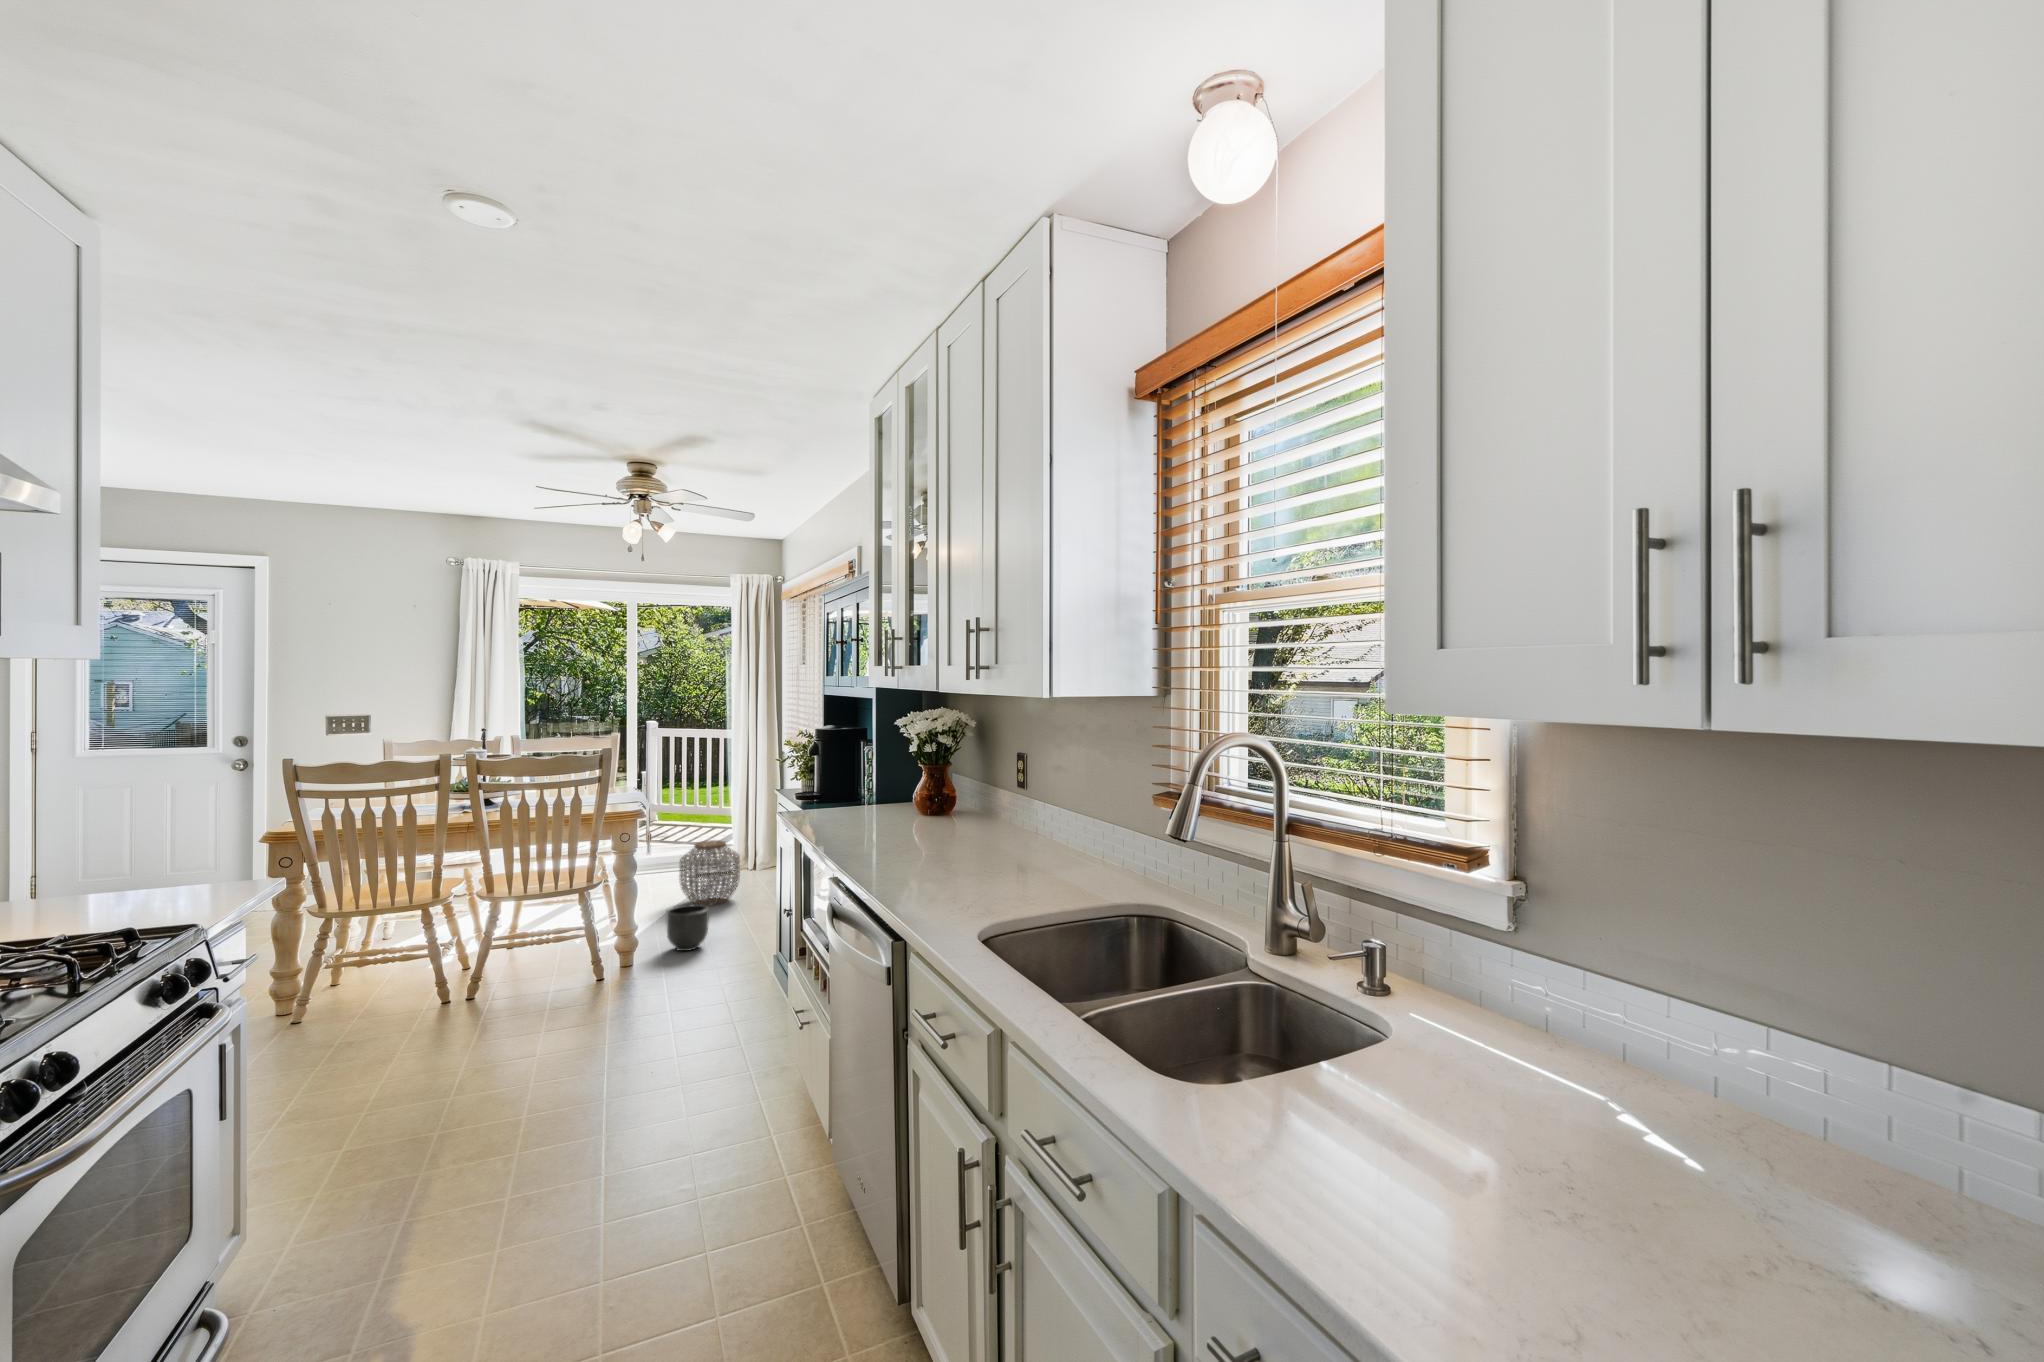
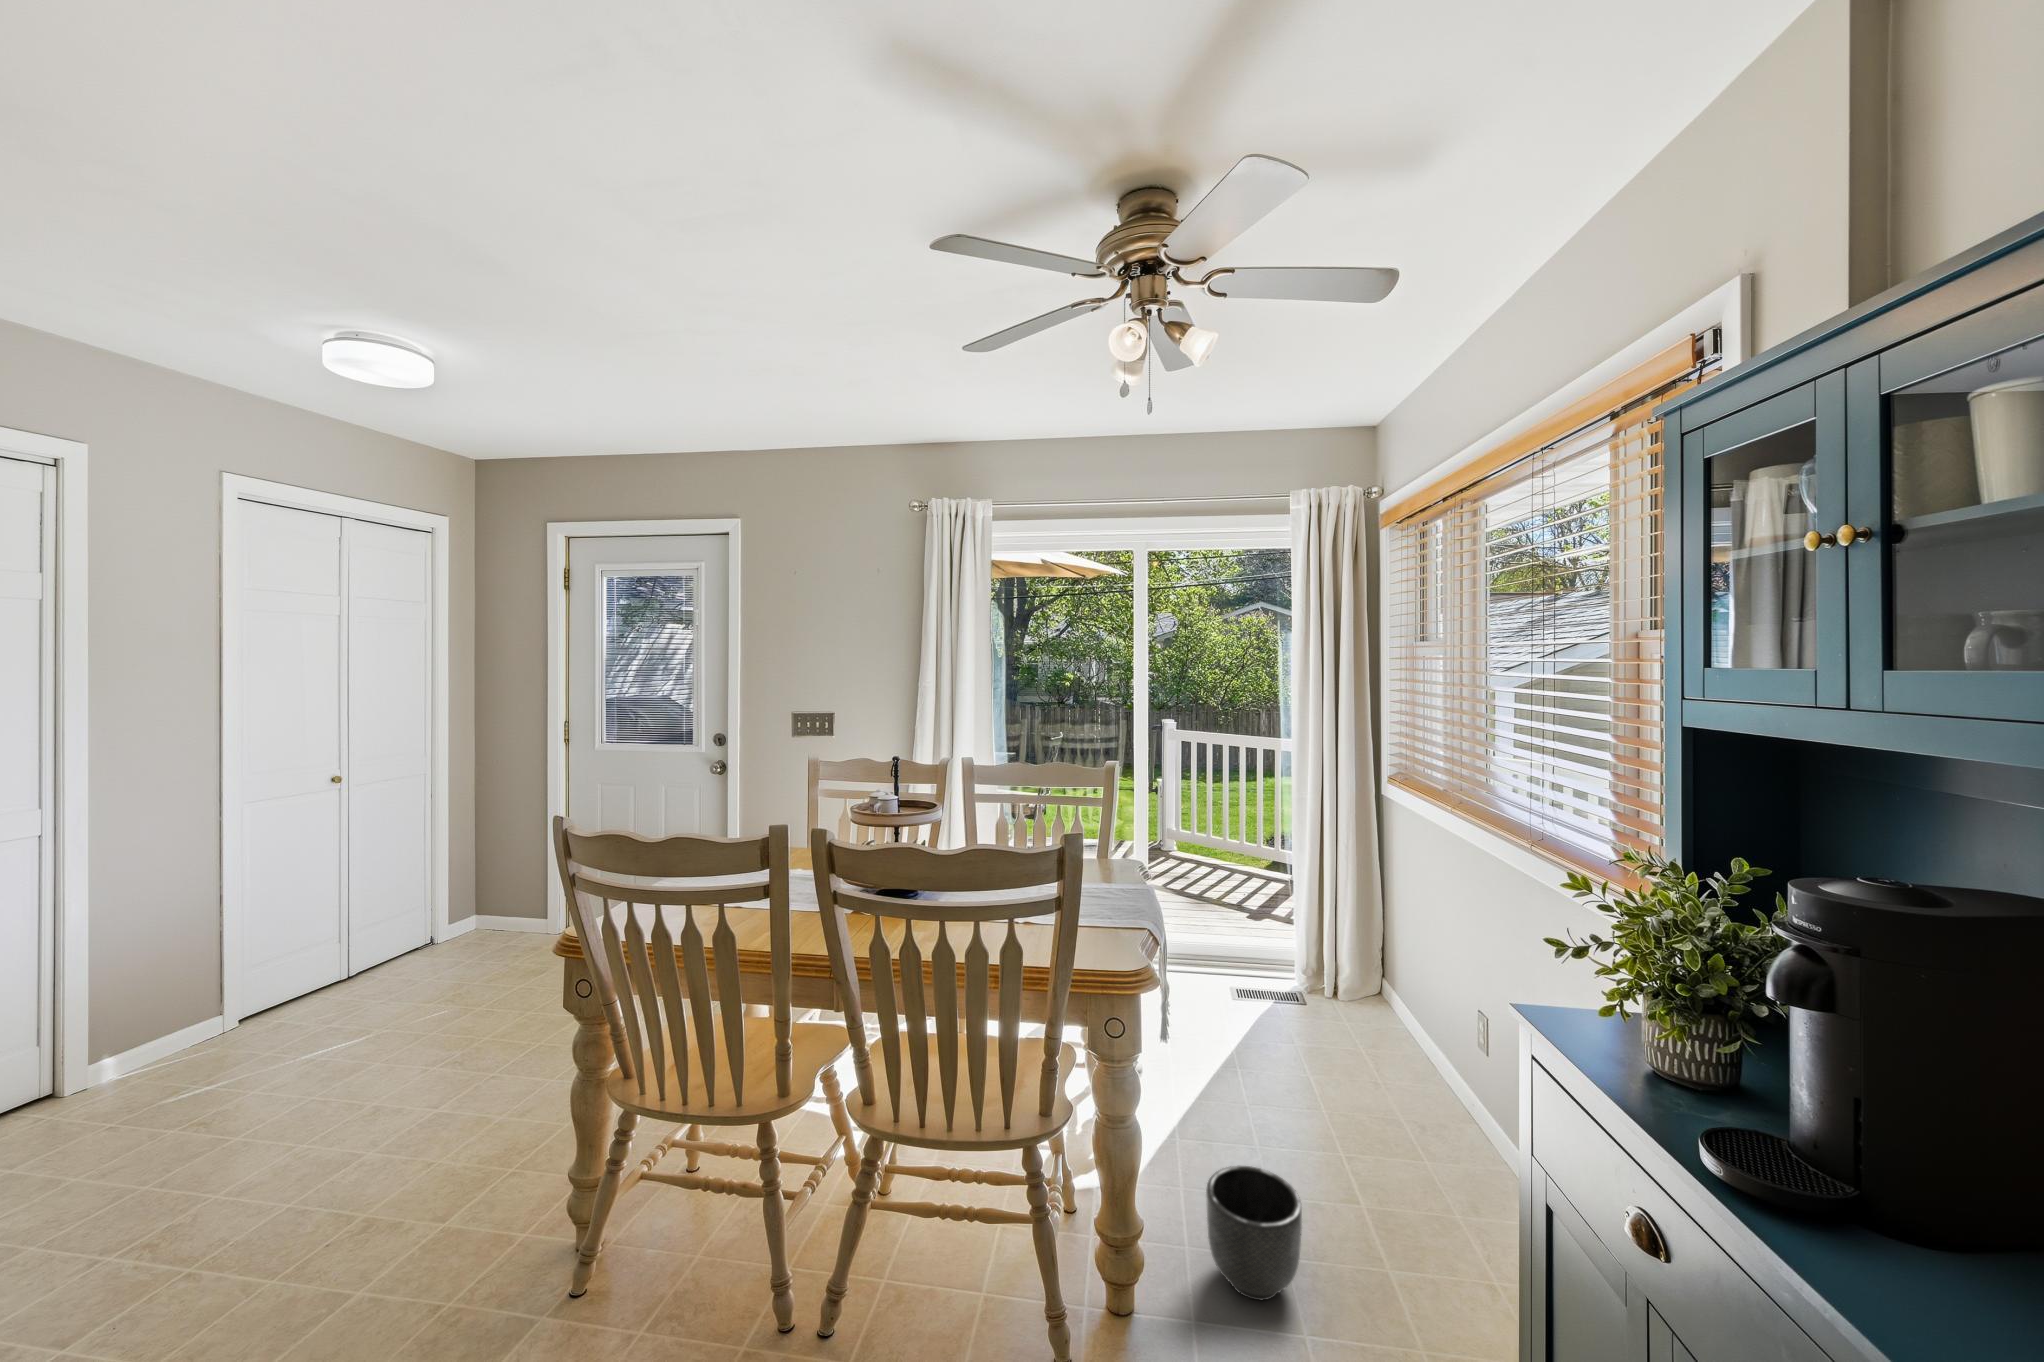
woven basket: present [680,840,740,906] -> none [1220,956,1331,1089]

